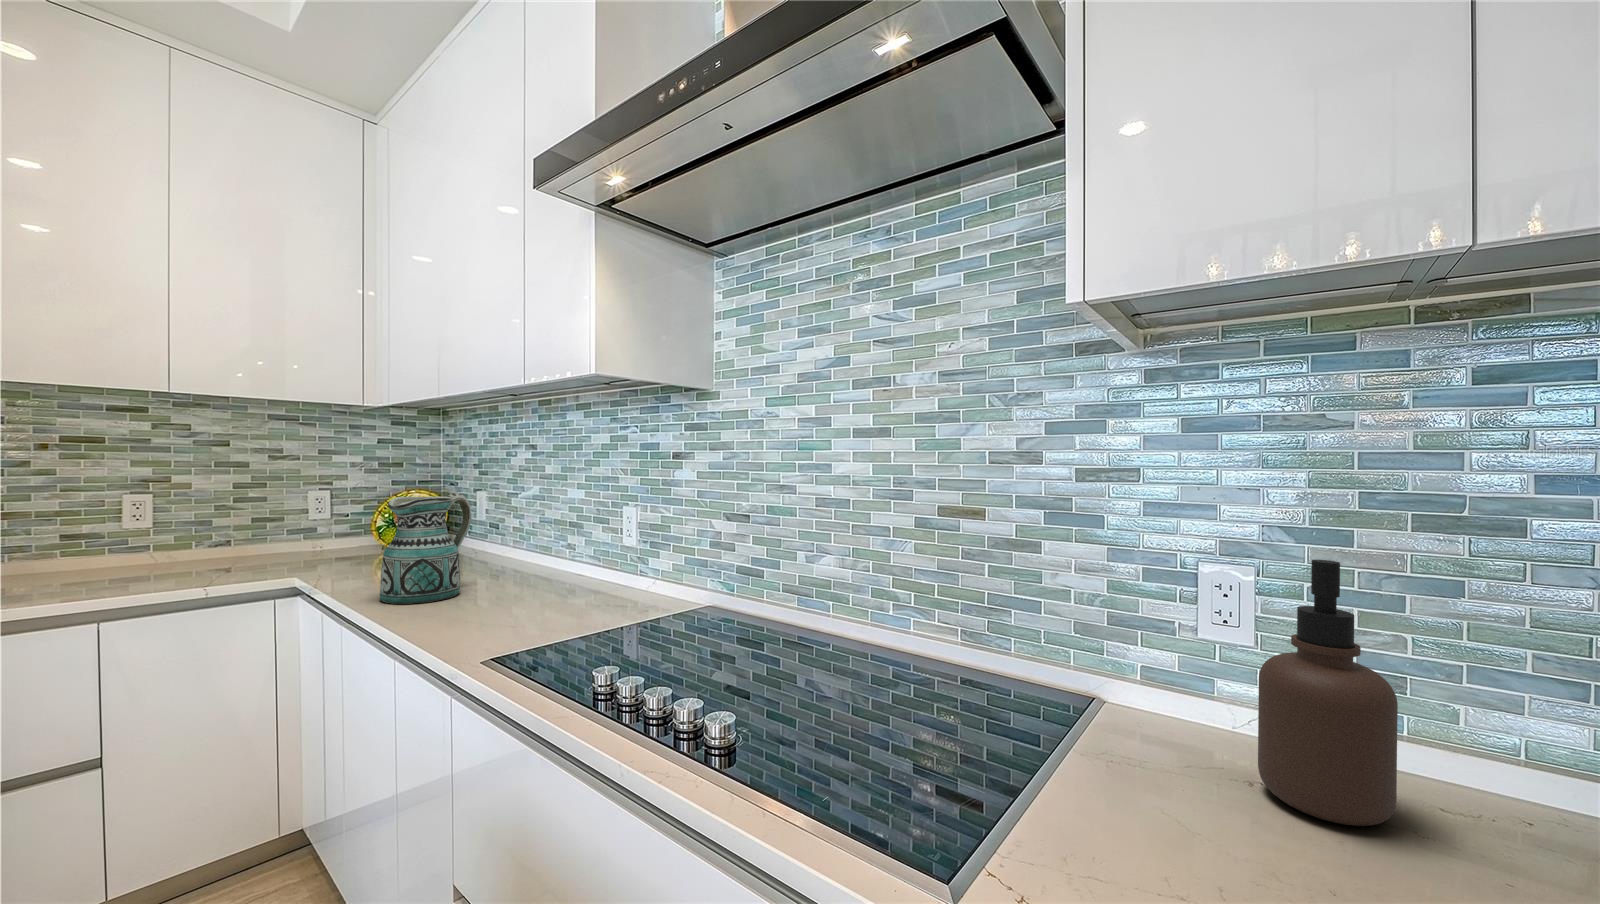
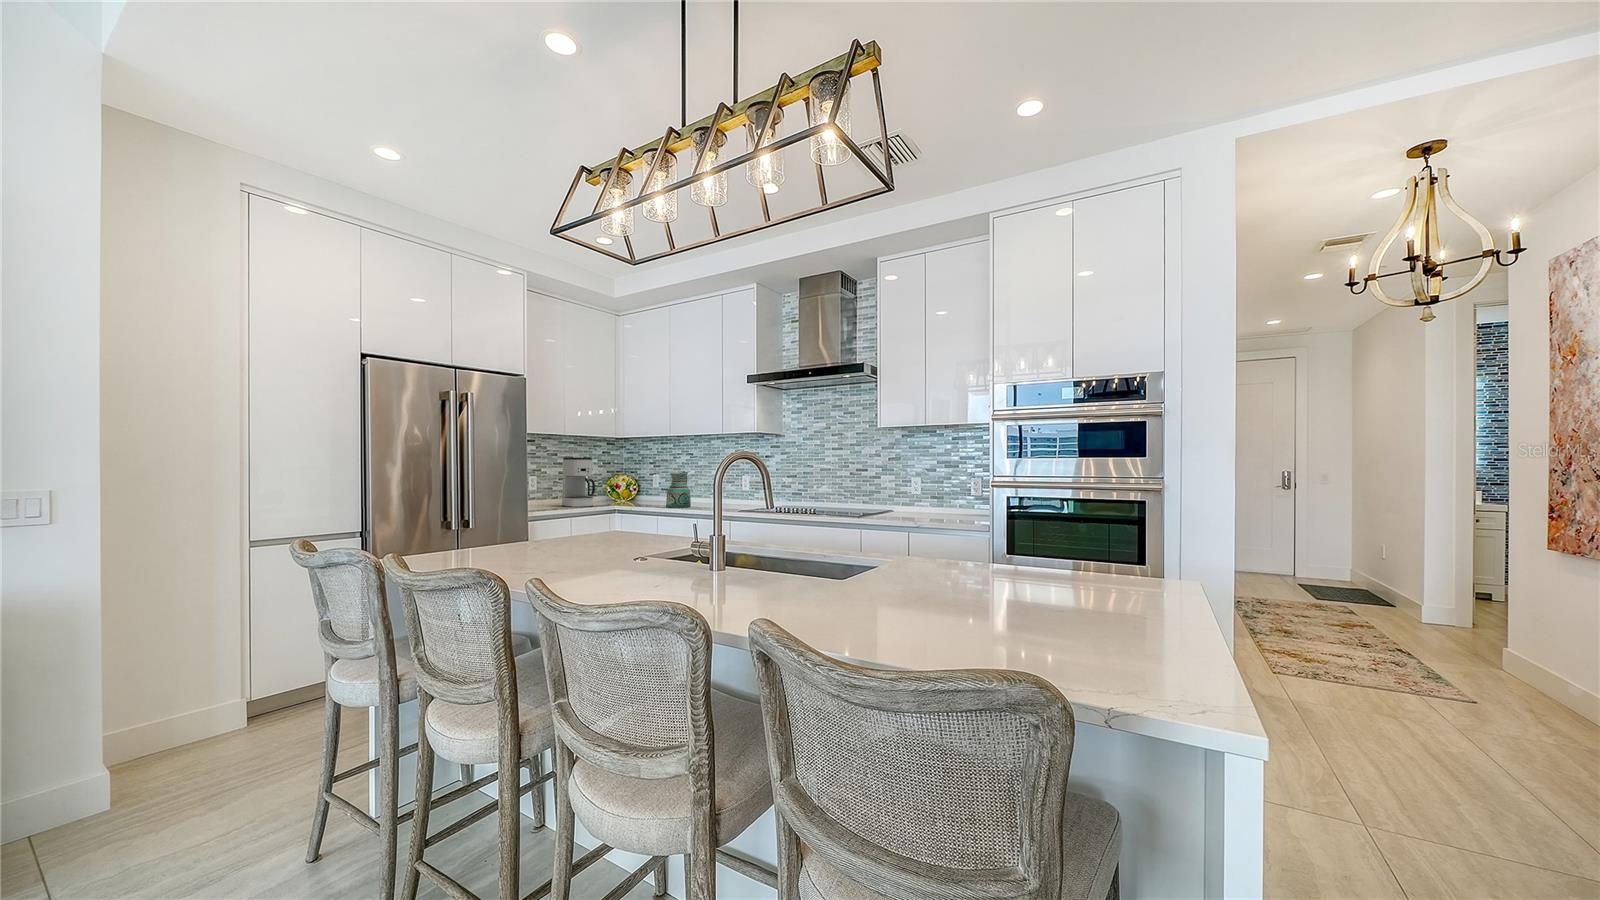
coffee maker: none [147,453,253,589] -> present [562,457,595,507]
soap dispenser: present [1258,560,1398,826] -> none [914,472,933,514]

